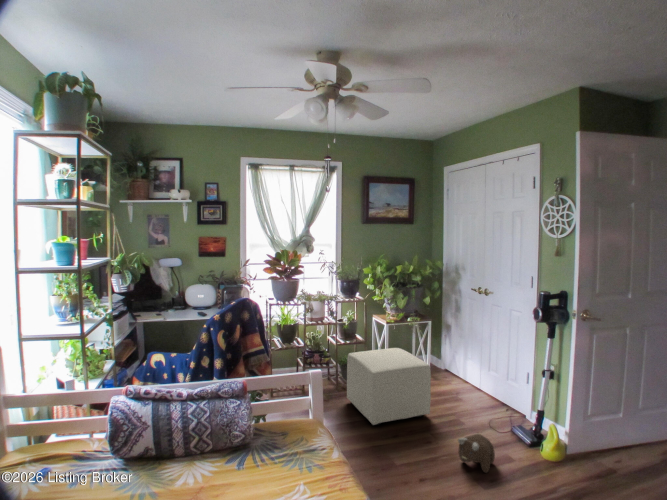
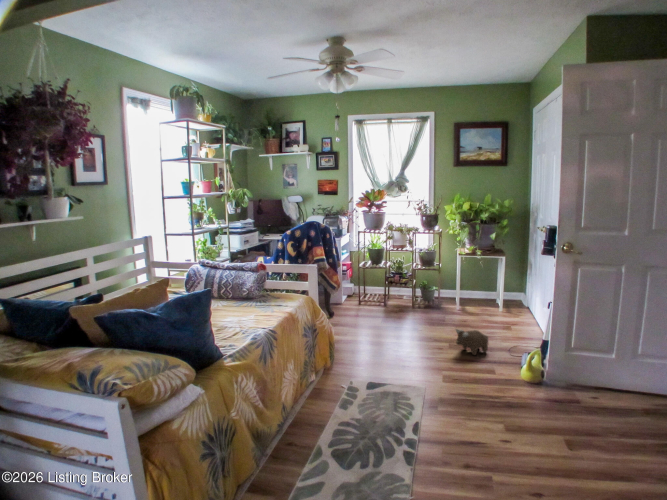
ottoman: present [347,348,431,425] -> none [415,274,472,326]

